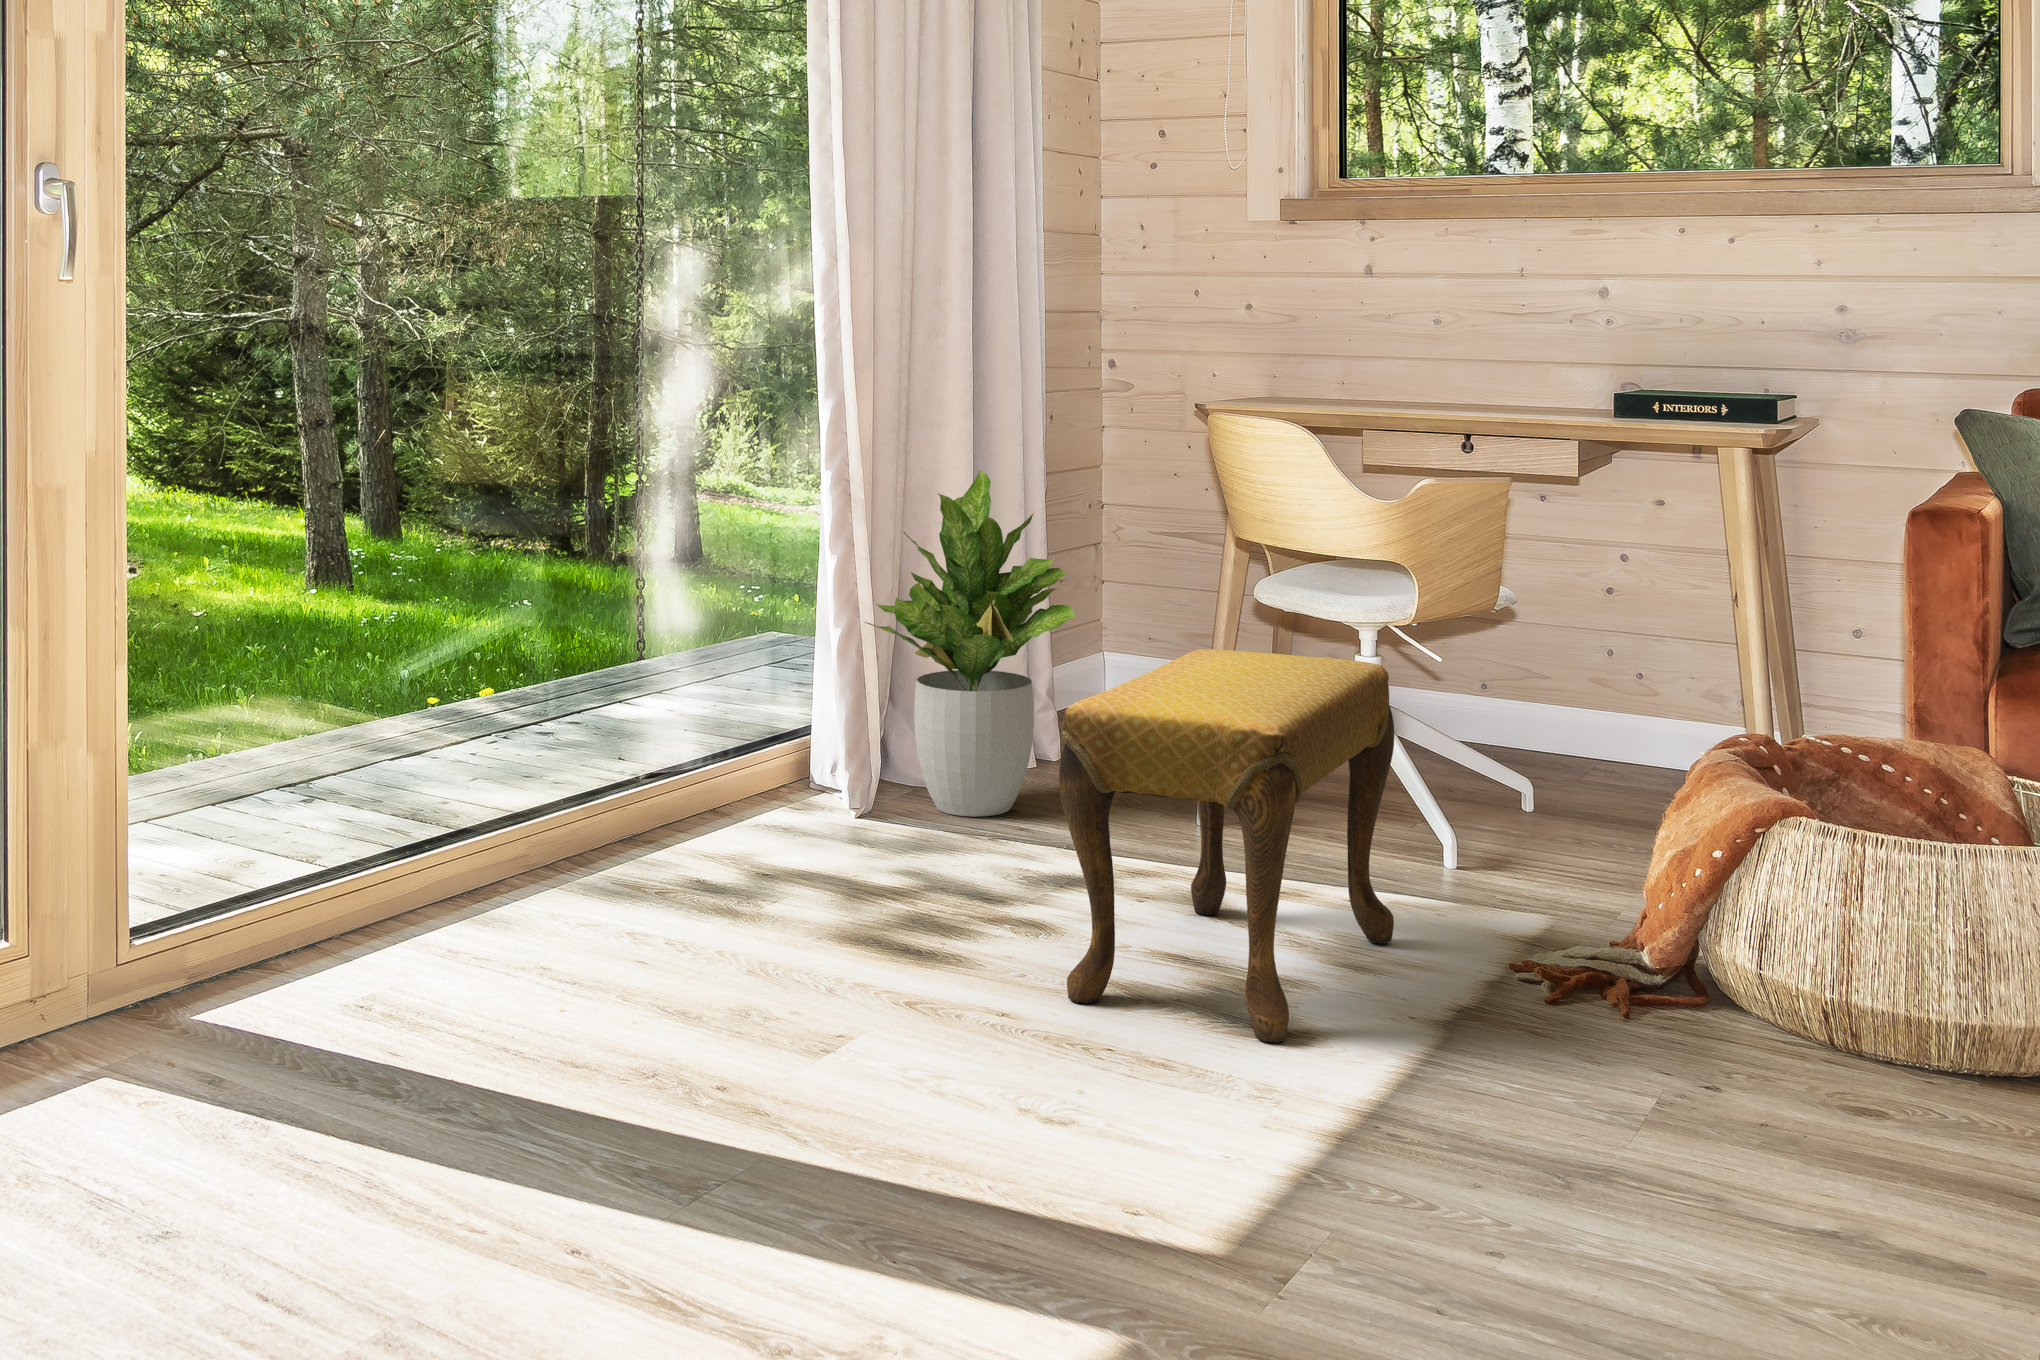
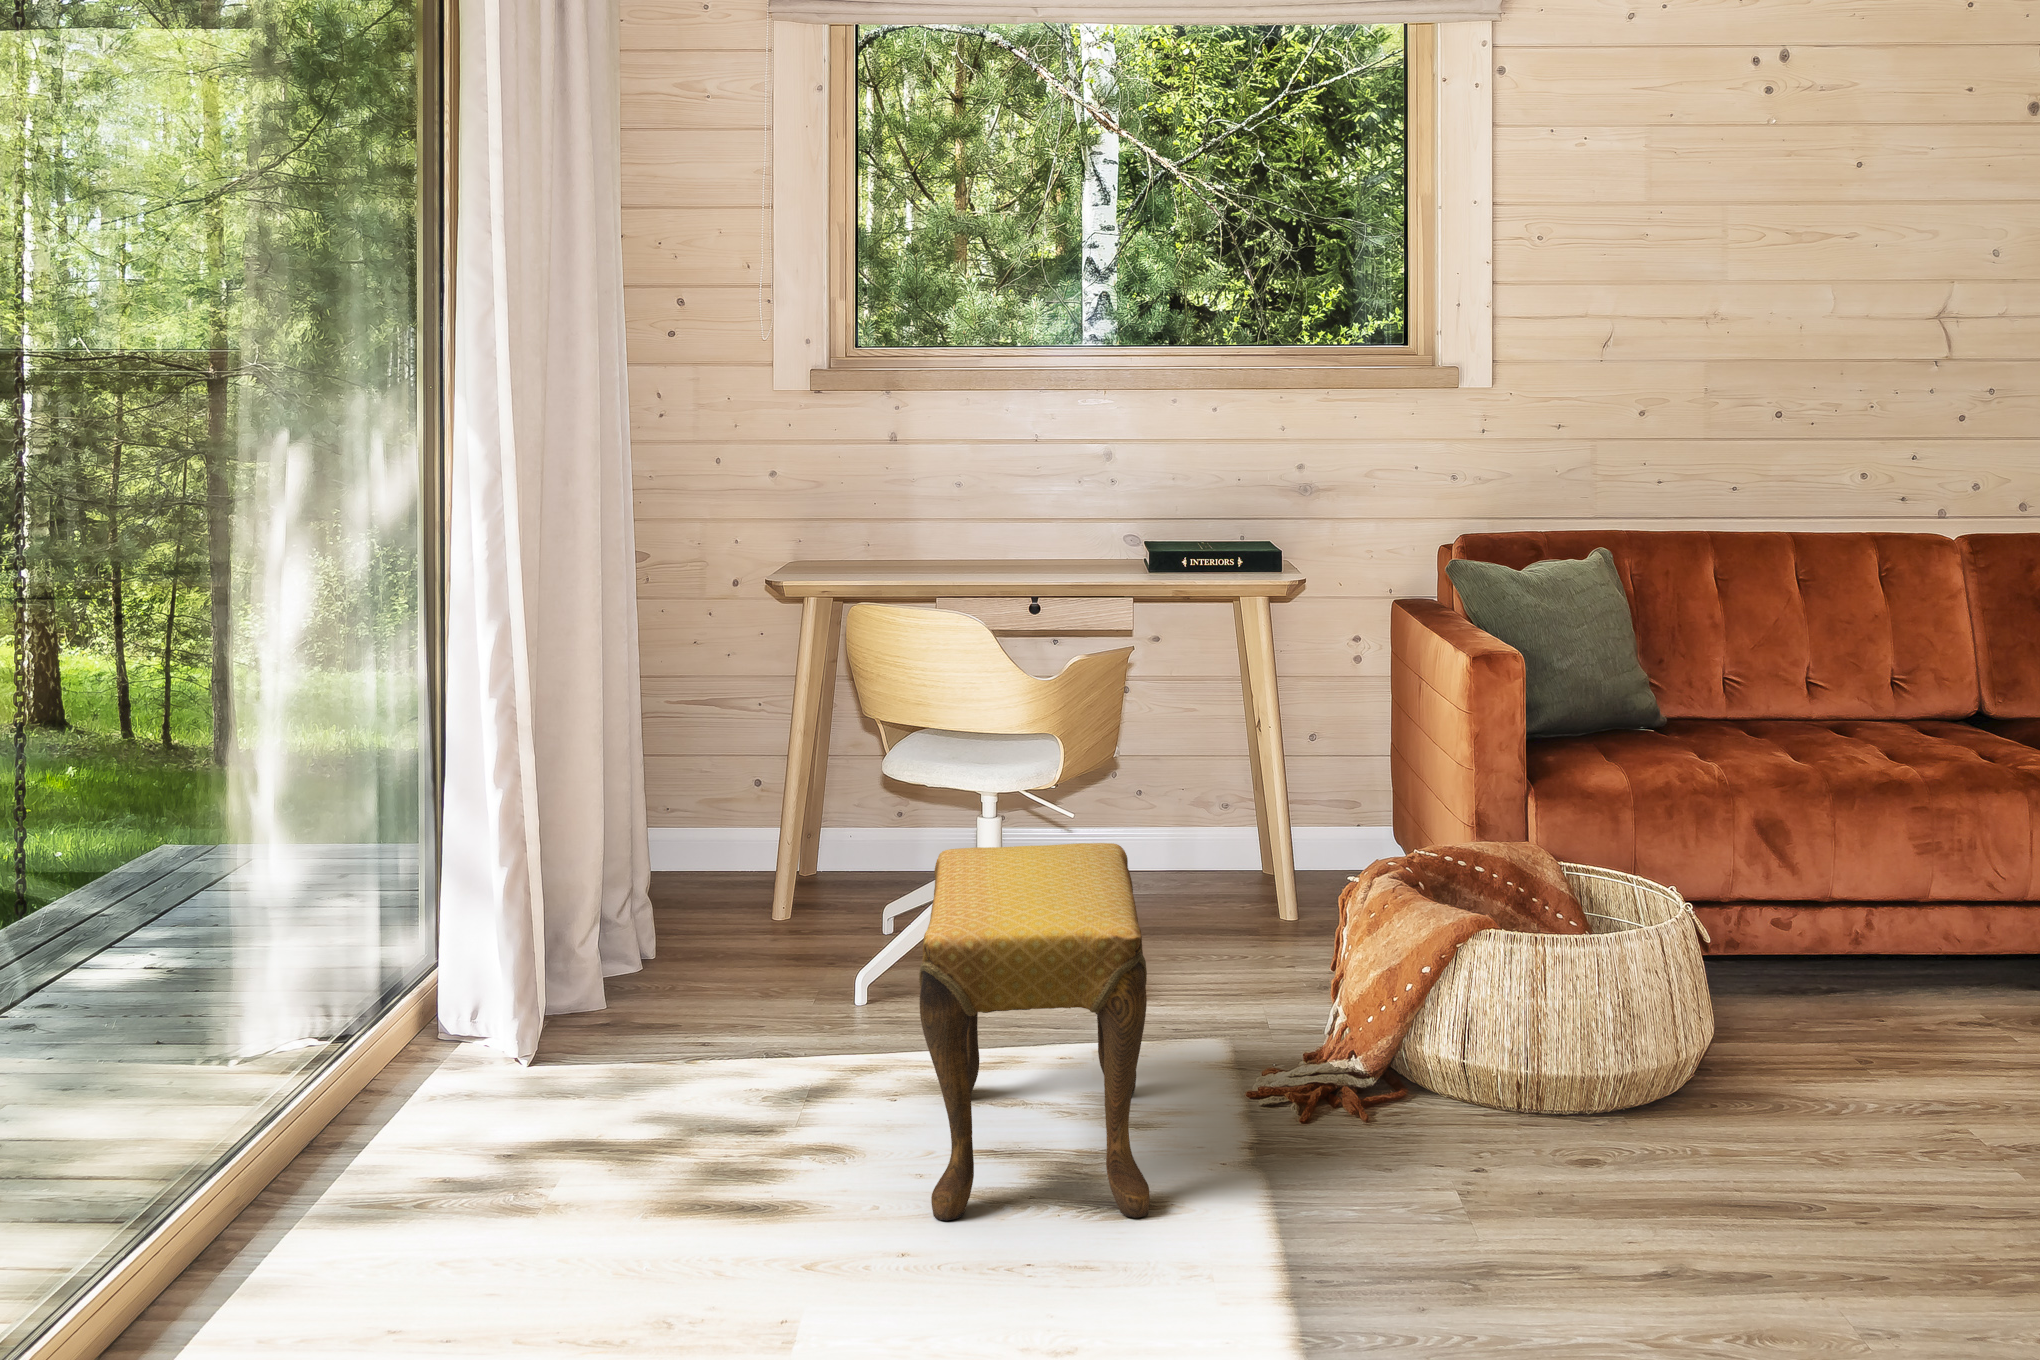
potted plant: present [865,471,1076,817] -> none [527,681,750,1040]

